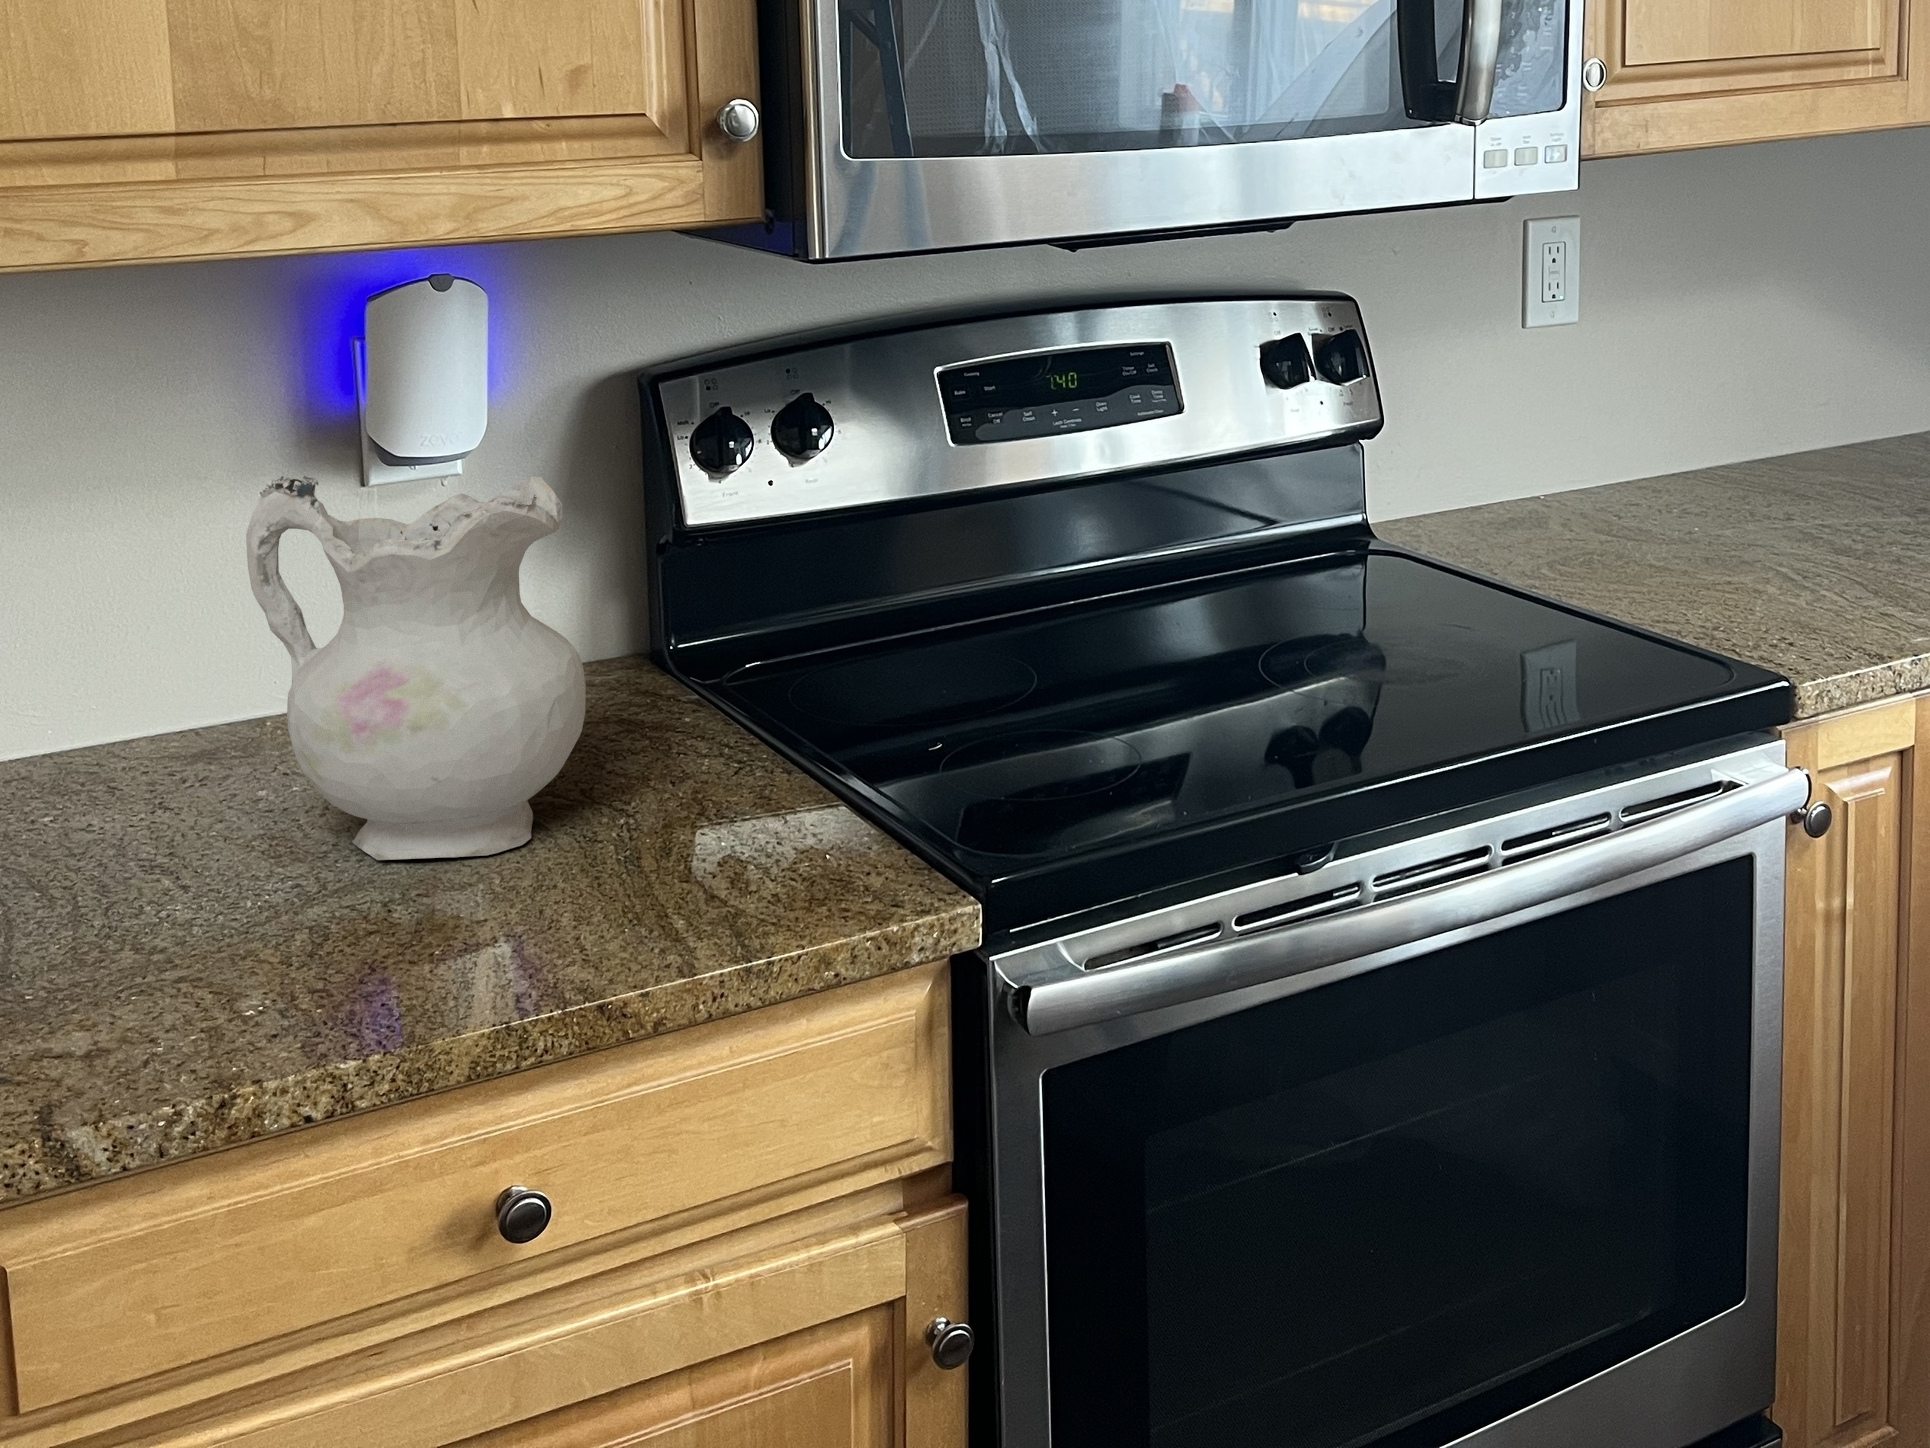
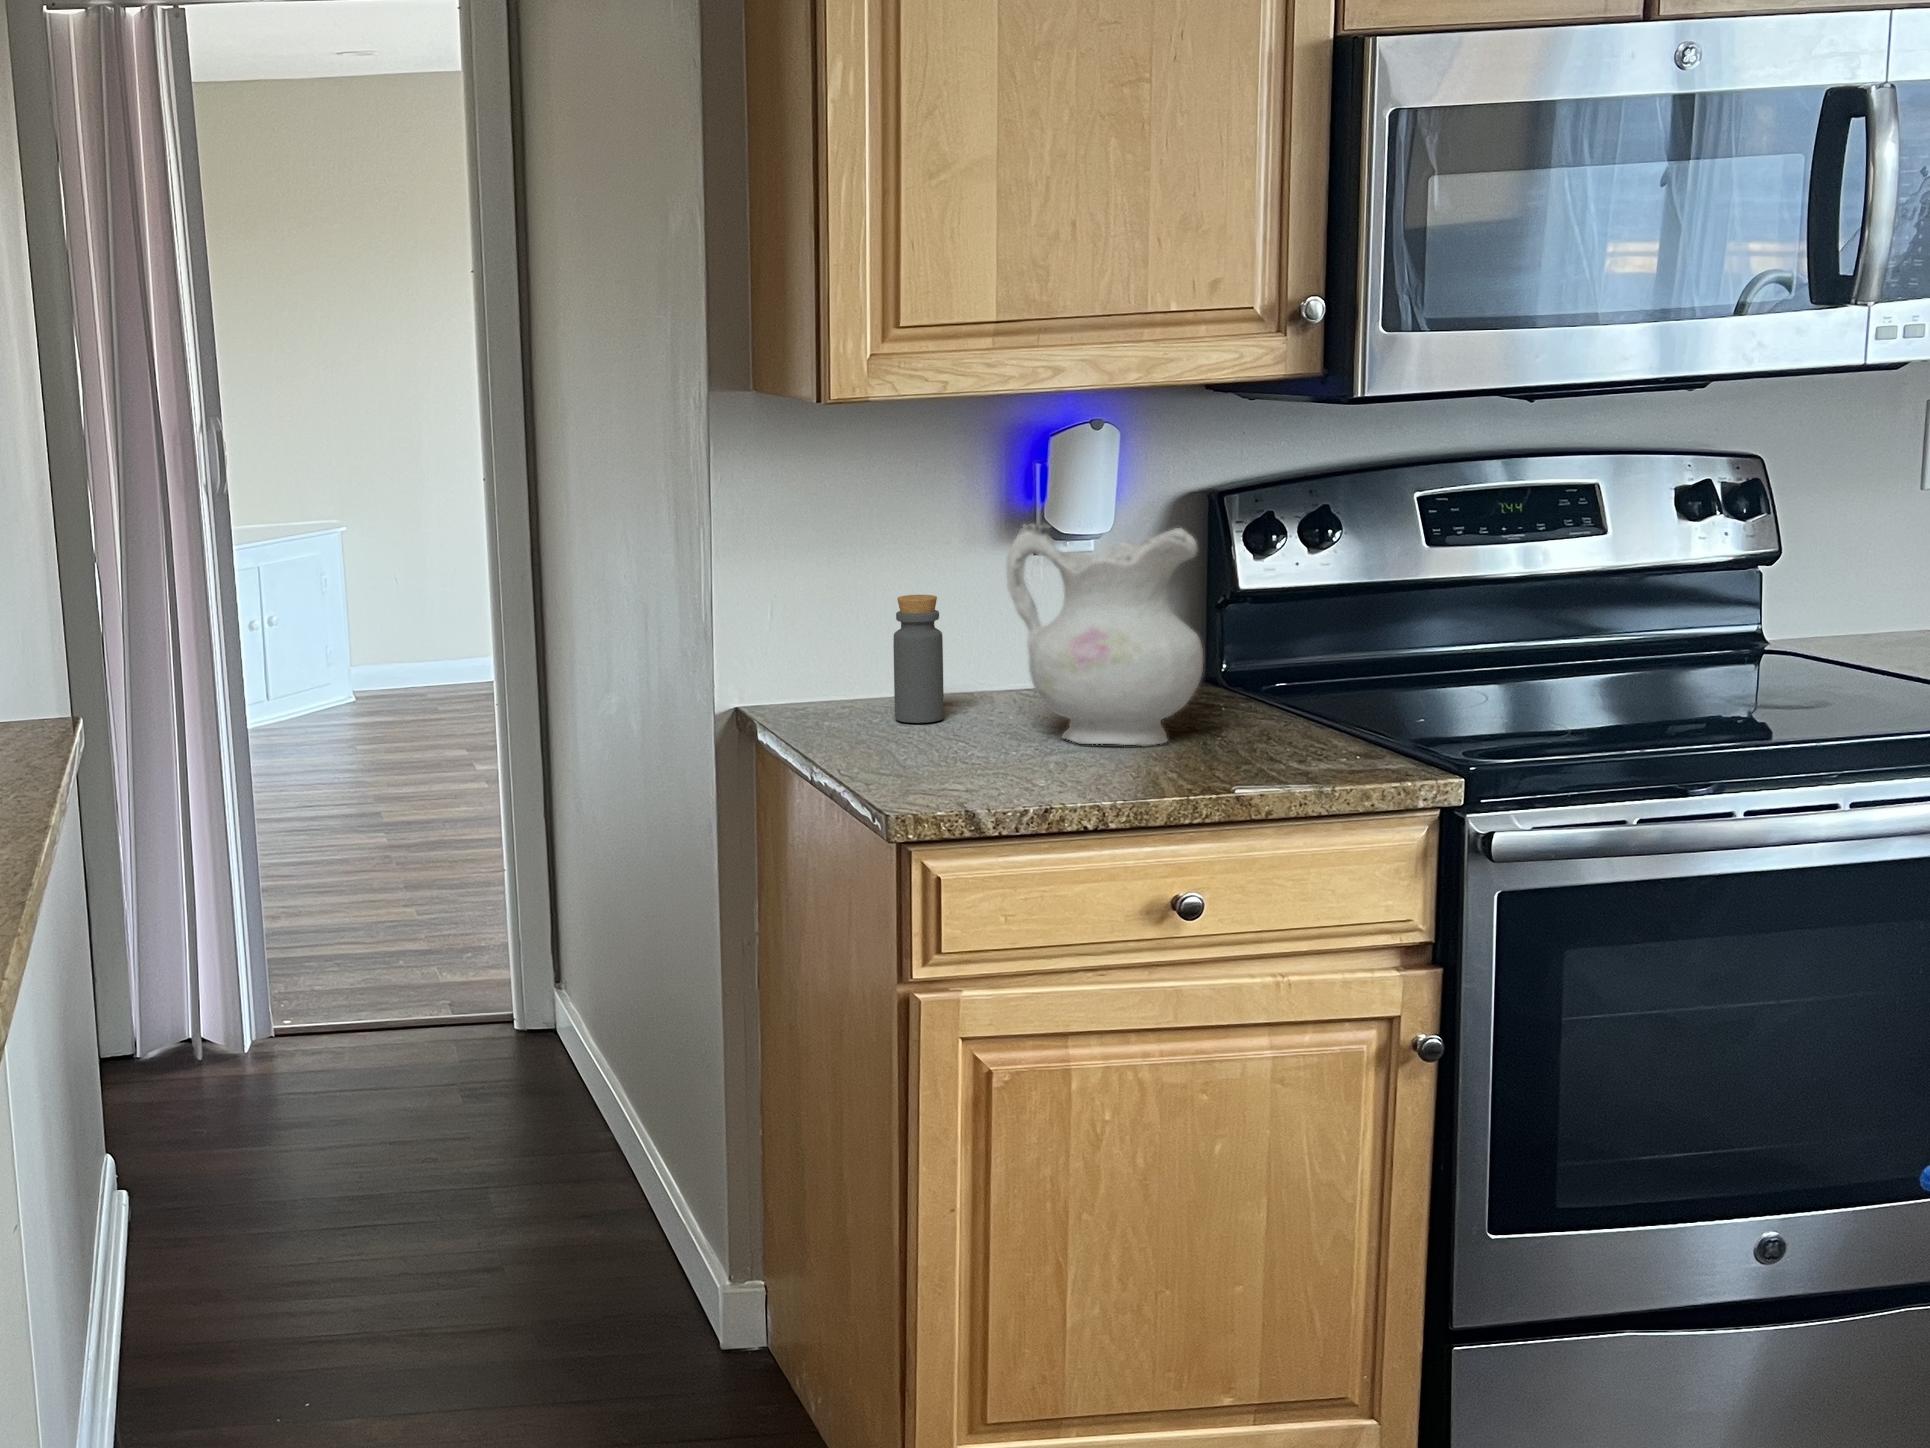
bottle: none [74,586,177,814] -> present [893,595,944,723]

